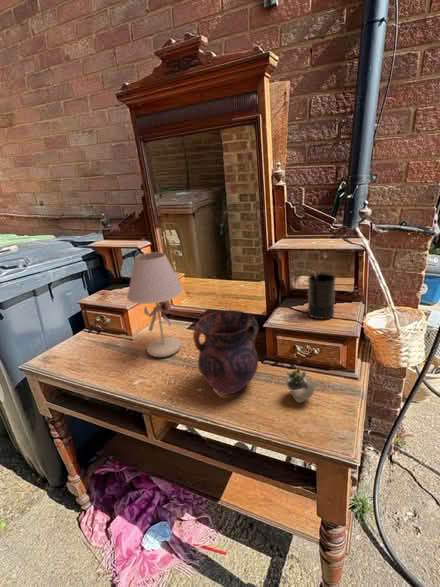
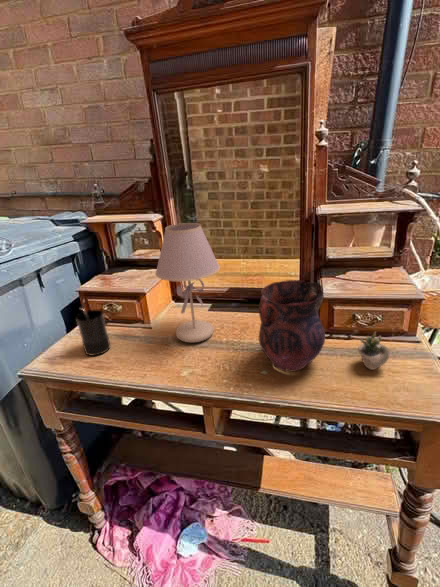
candle: present [308,274,335,319] -> present [76,310,110,355]

